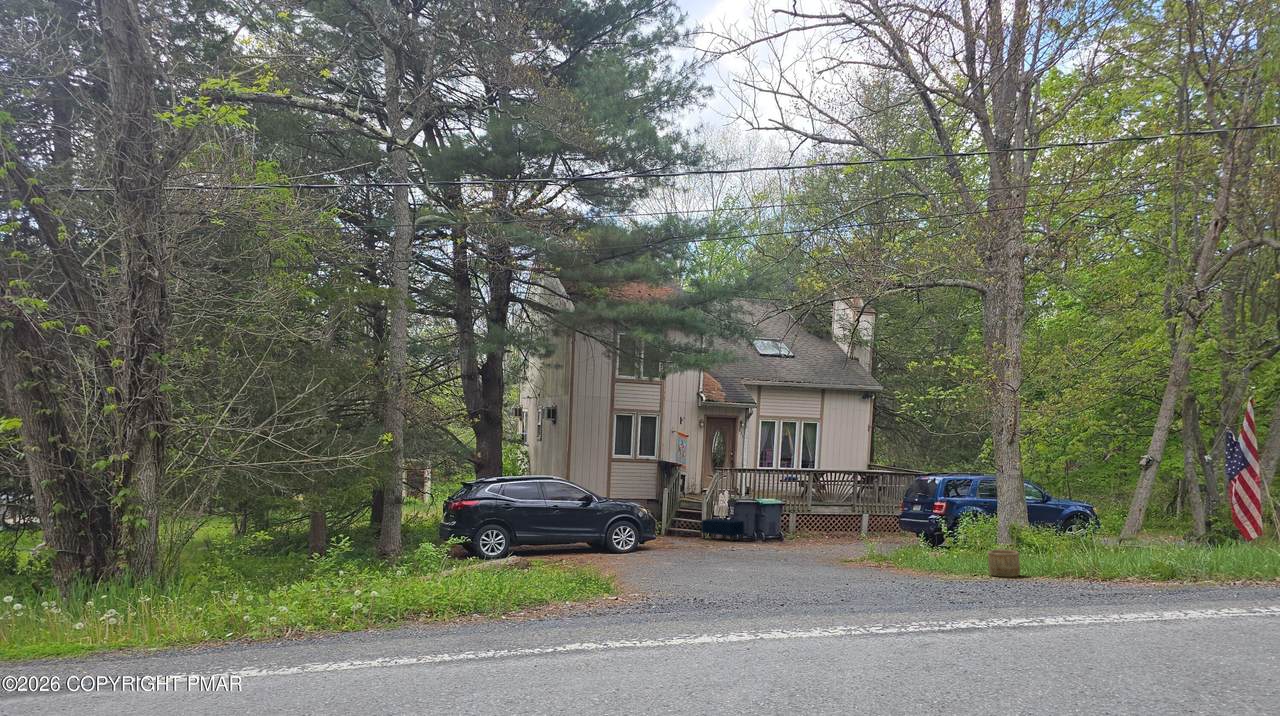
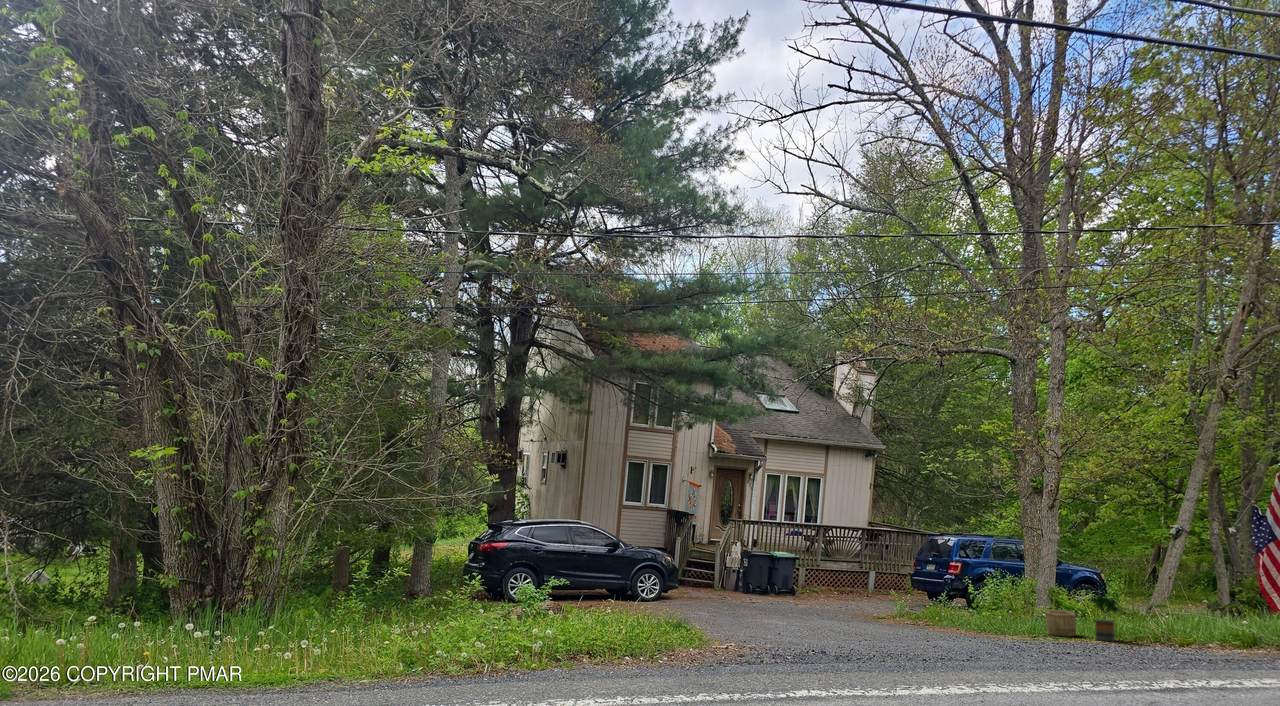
bench: present [701,519,744,541] -> none [715,570,758,595]
potted tree: none [1030,533,1063,581] -> present [1091,597,1120,641]

